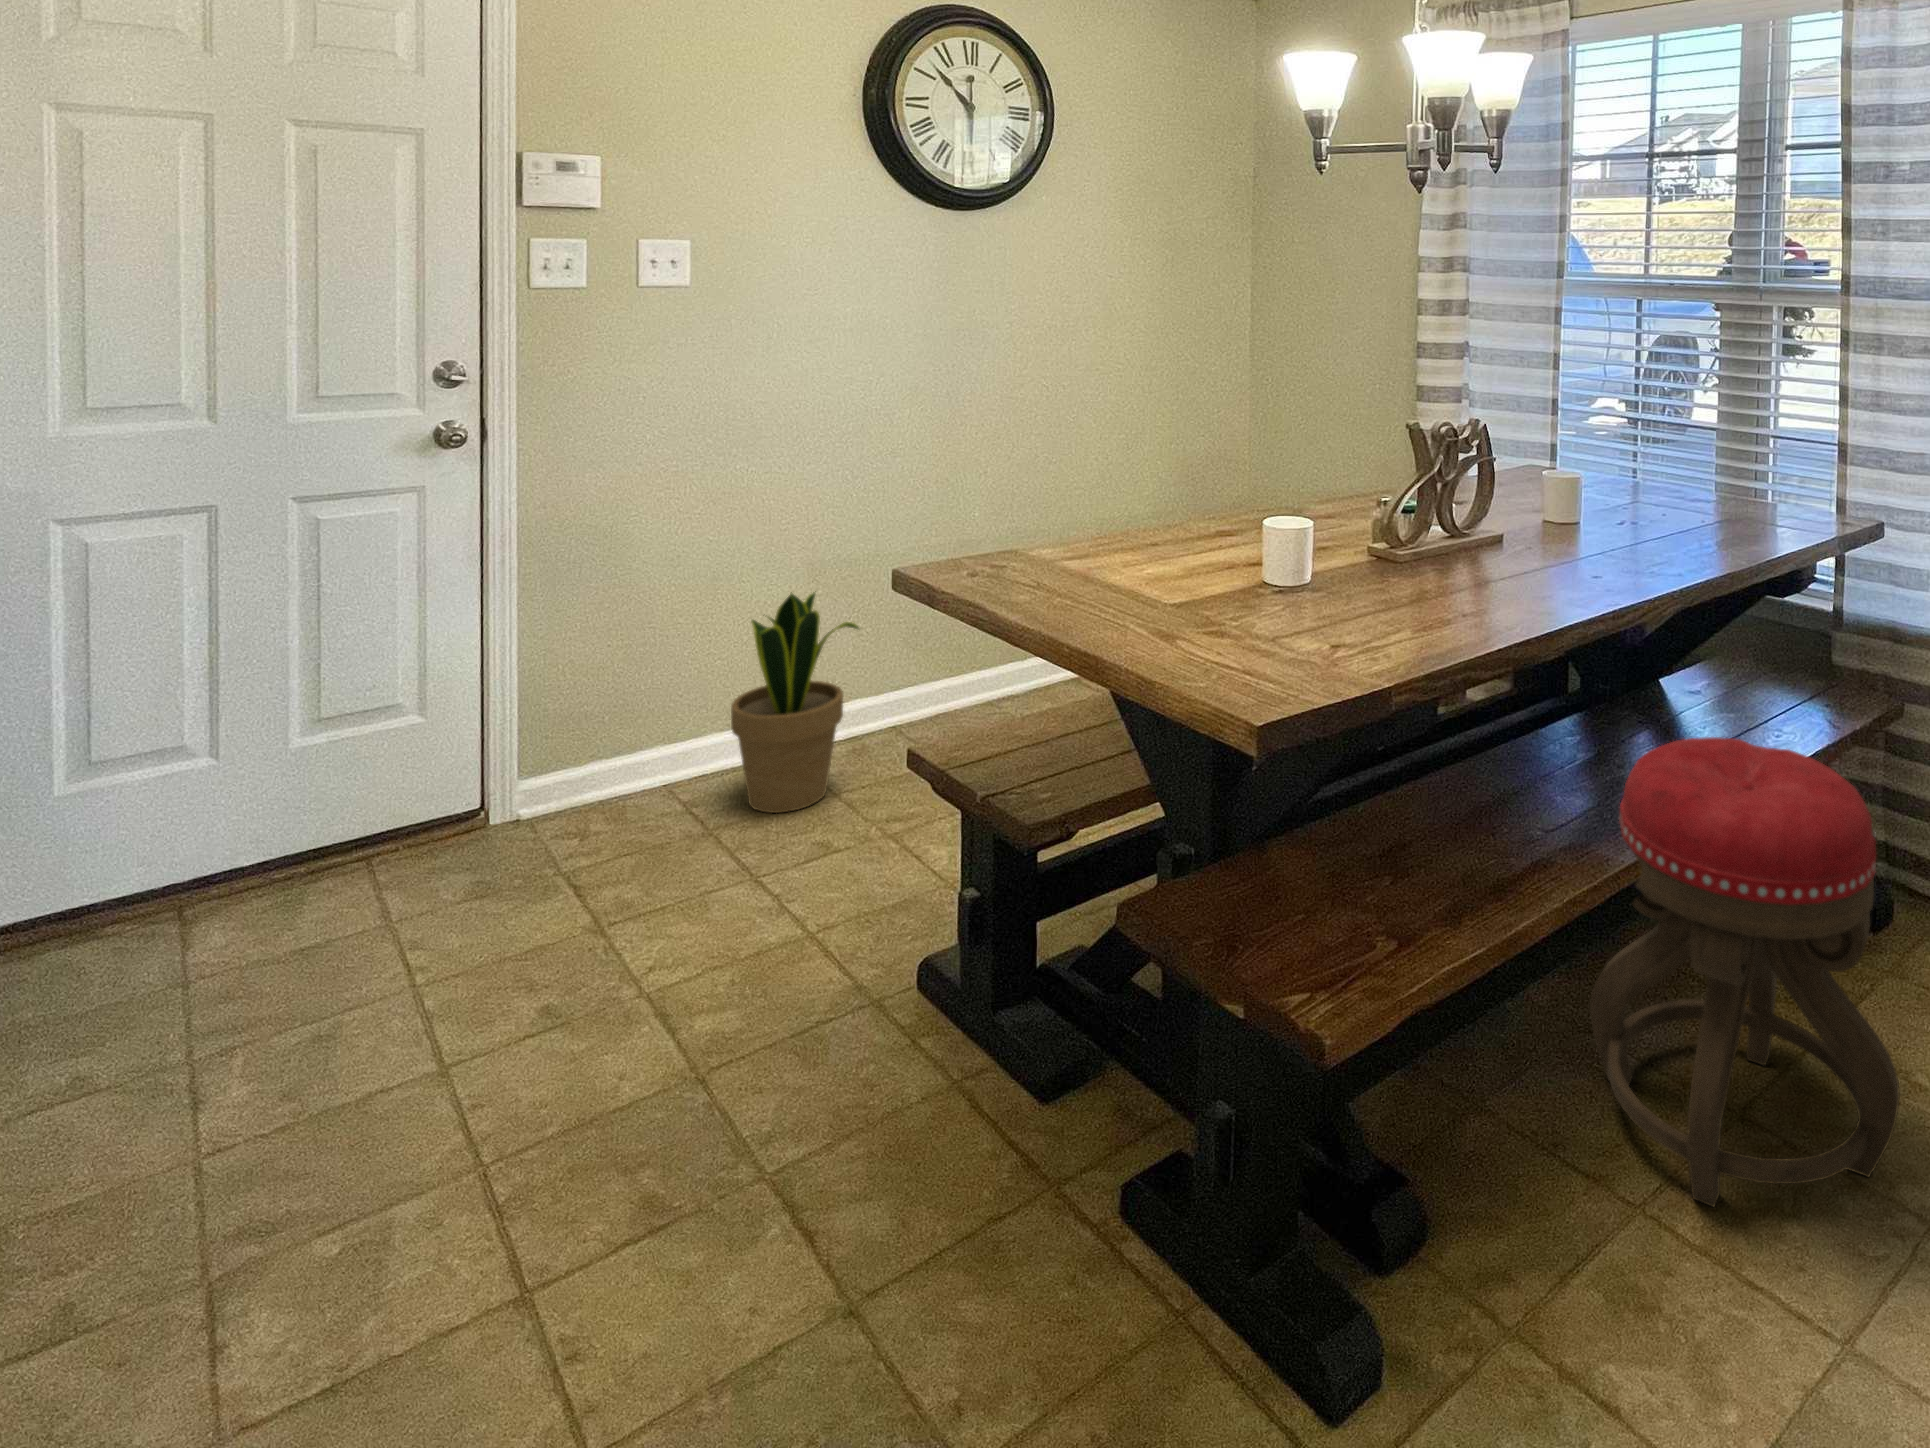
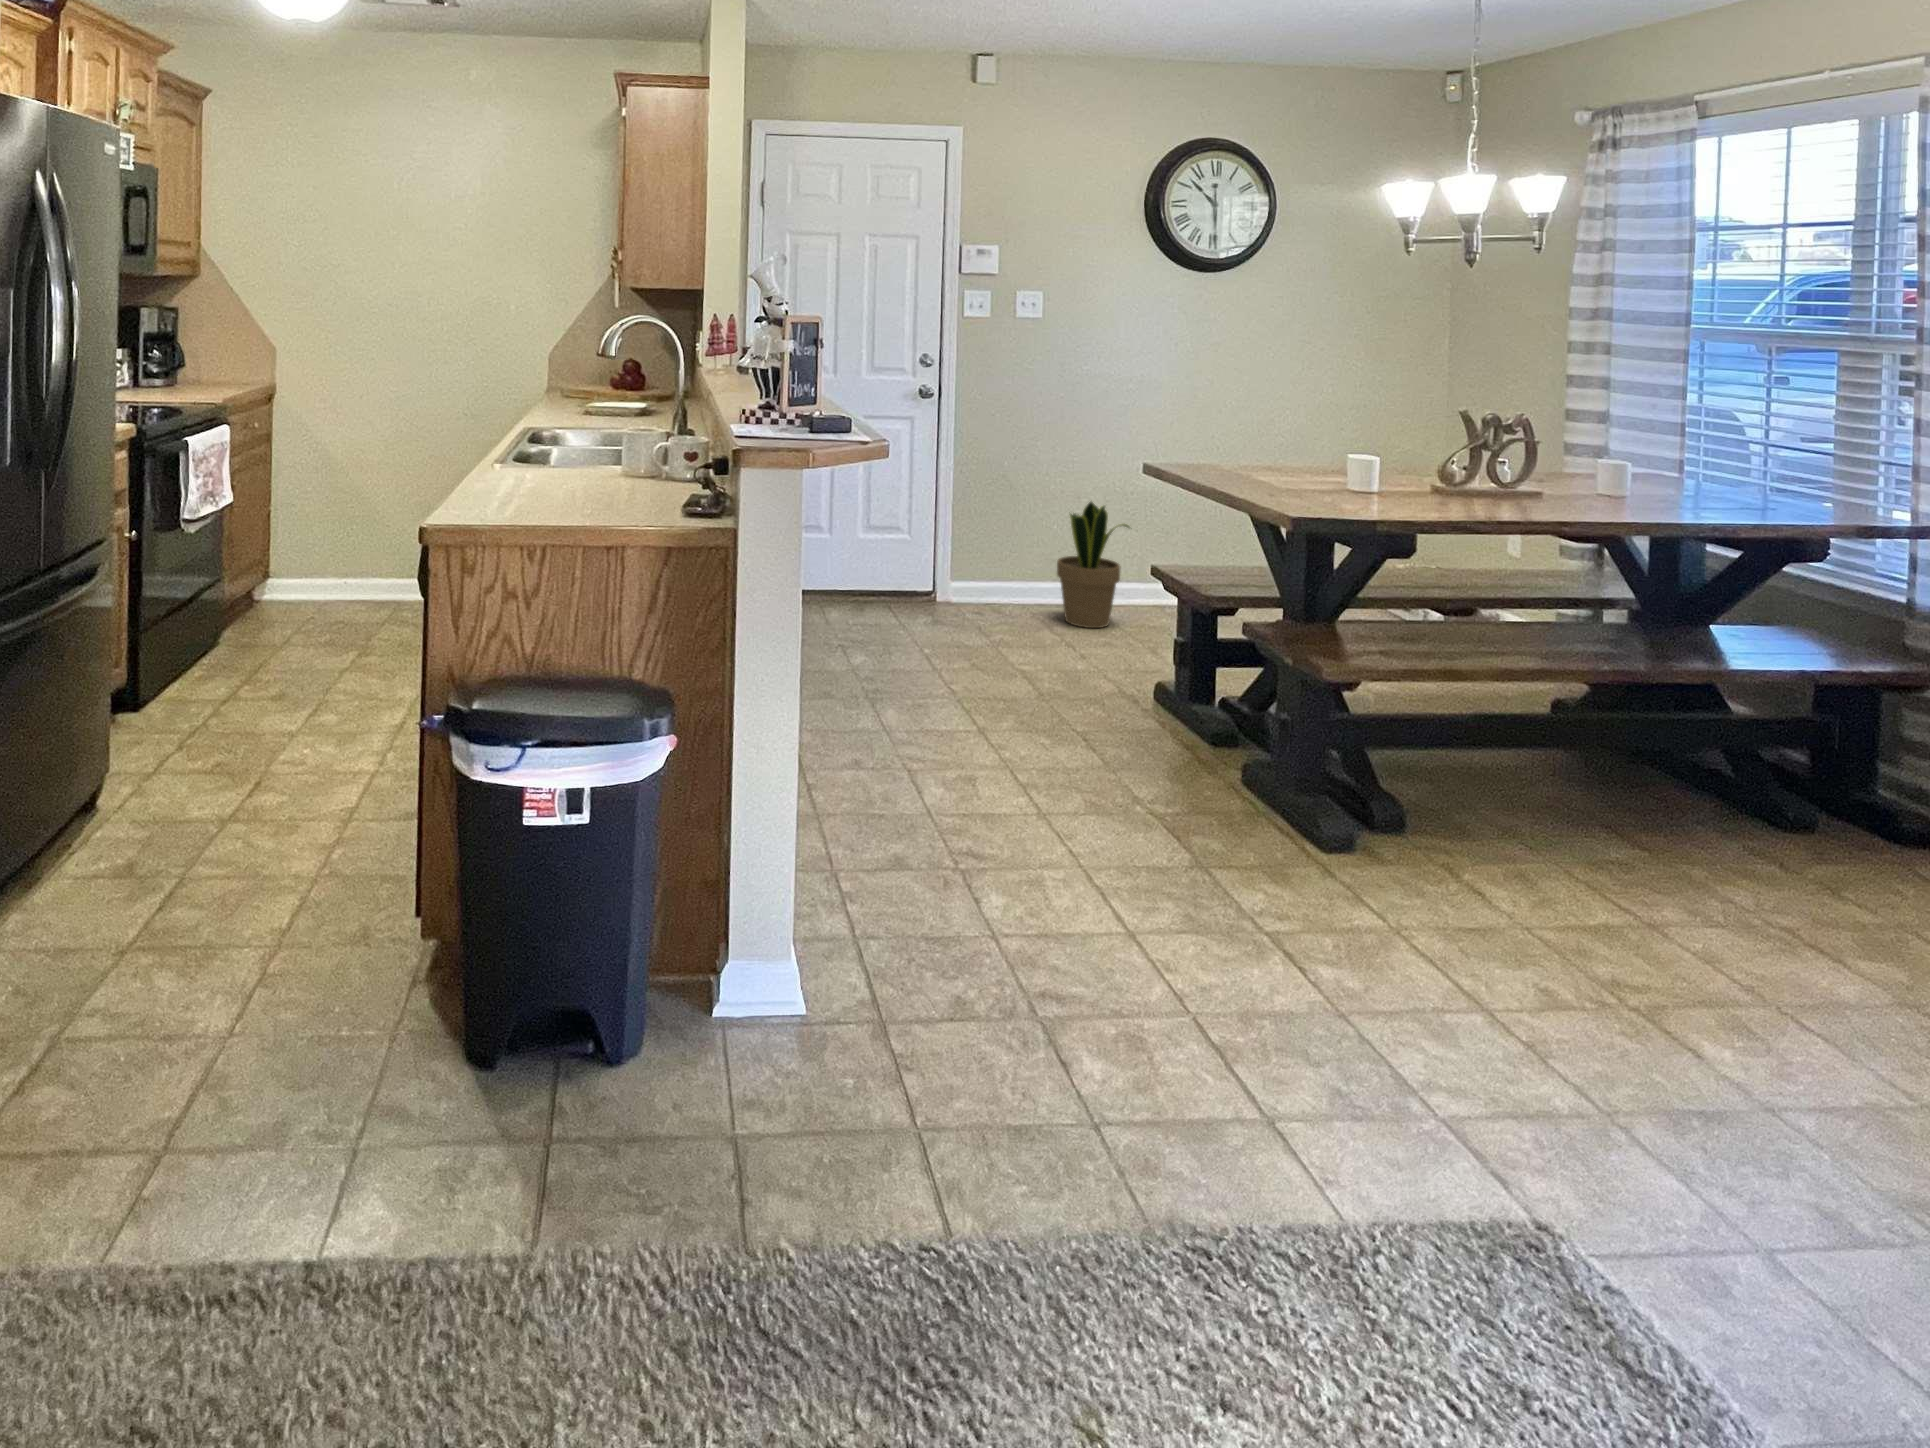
ottoman: present [1590,737,1900,1207] -> none [1579,627,1796,917]

